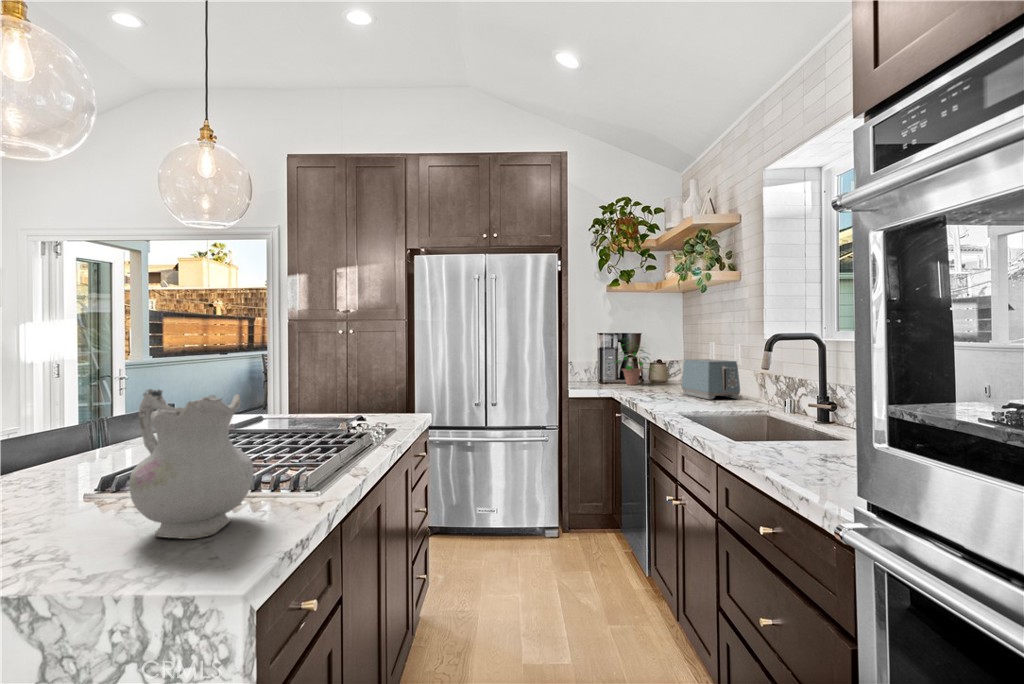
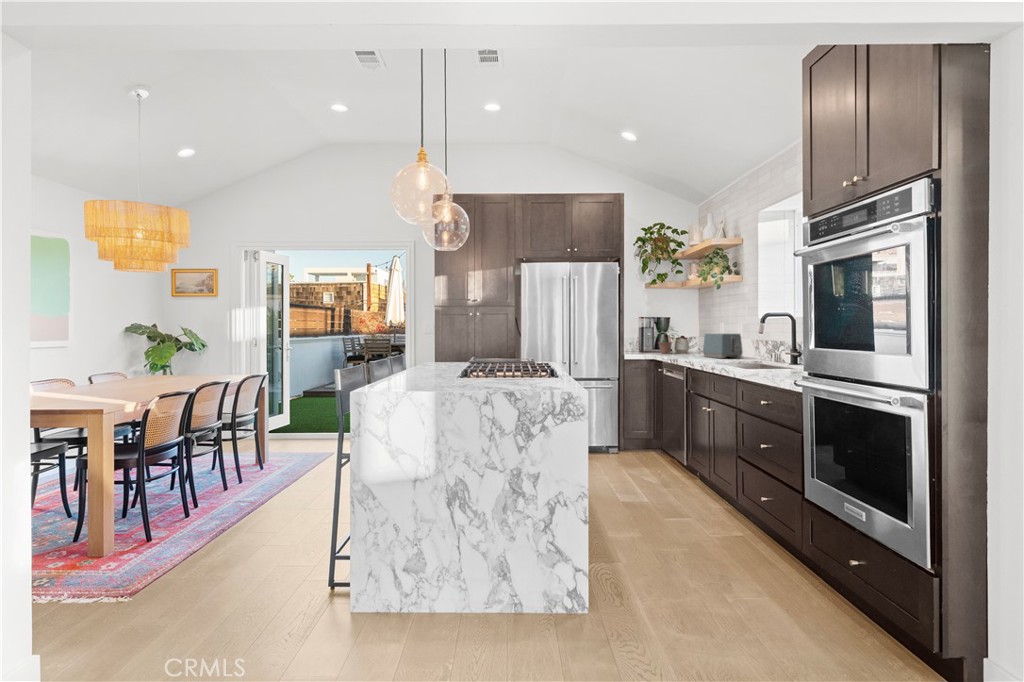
ceramic pitcher: present [129,389,254,539] -> none [511,329,558,384]

